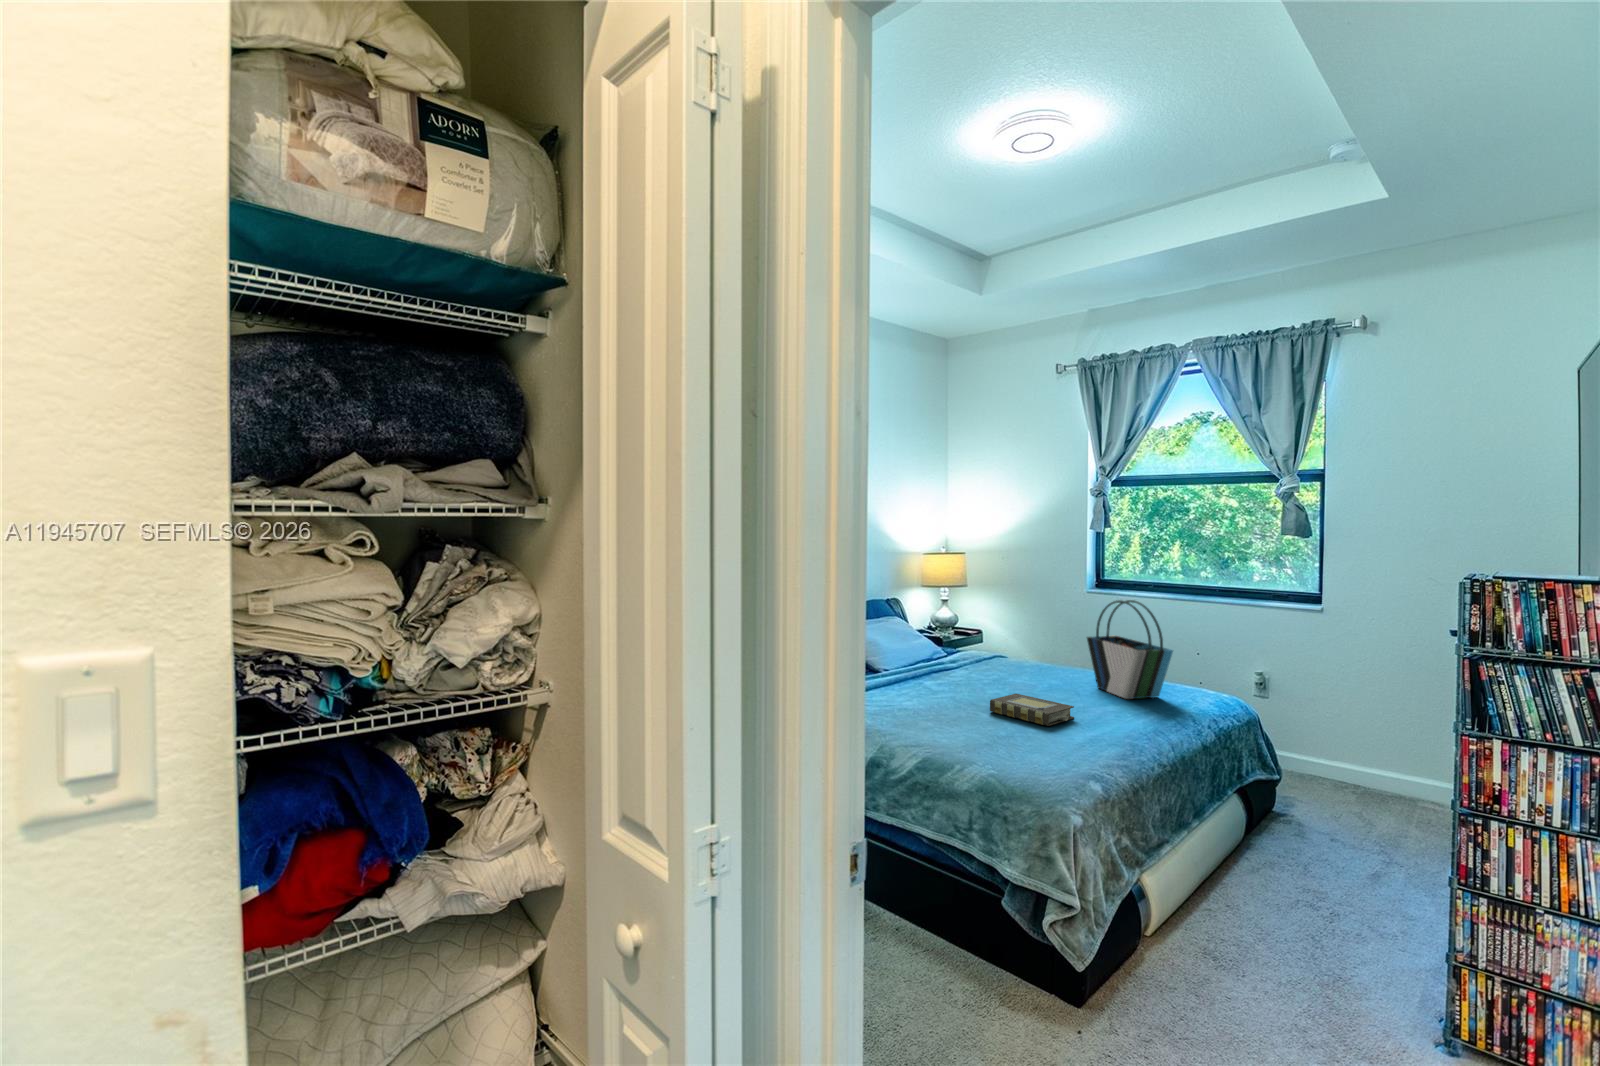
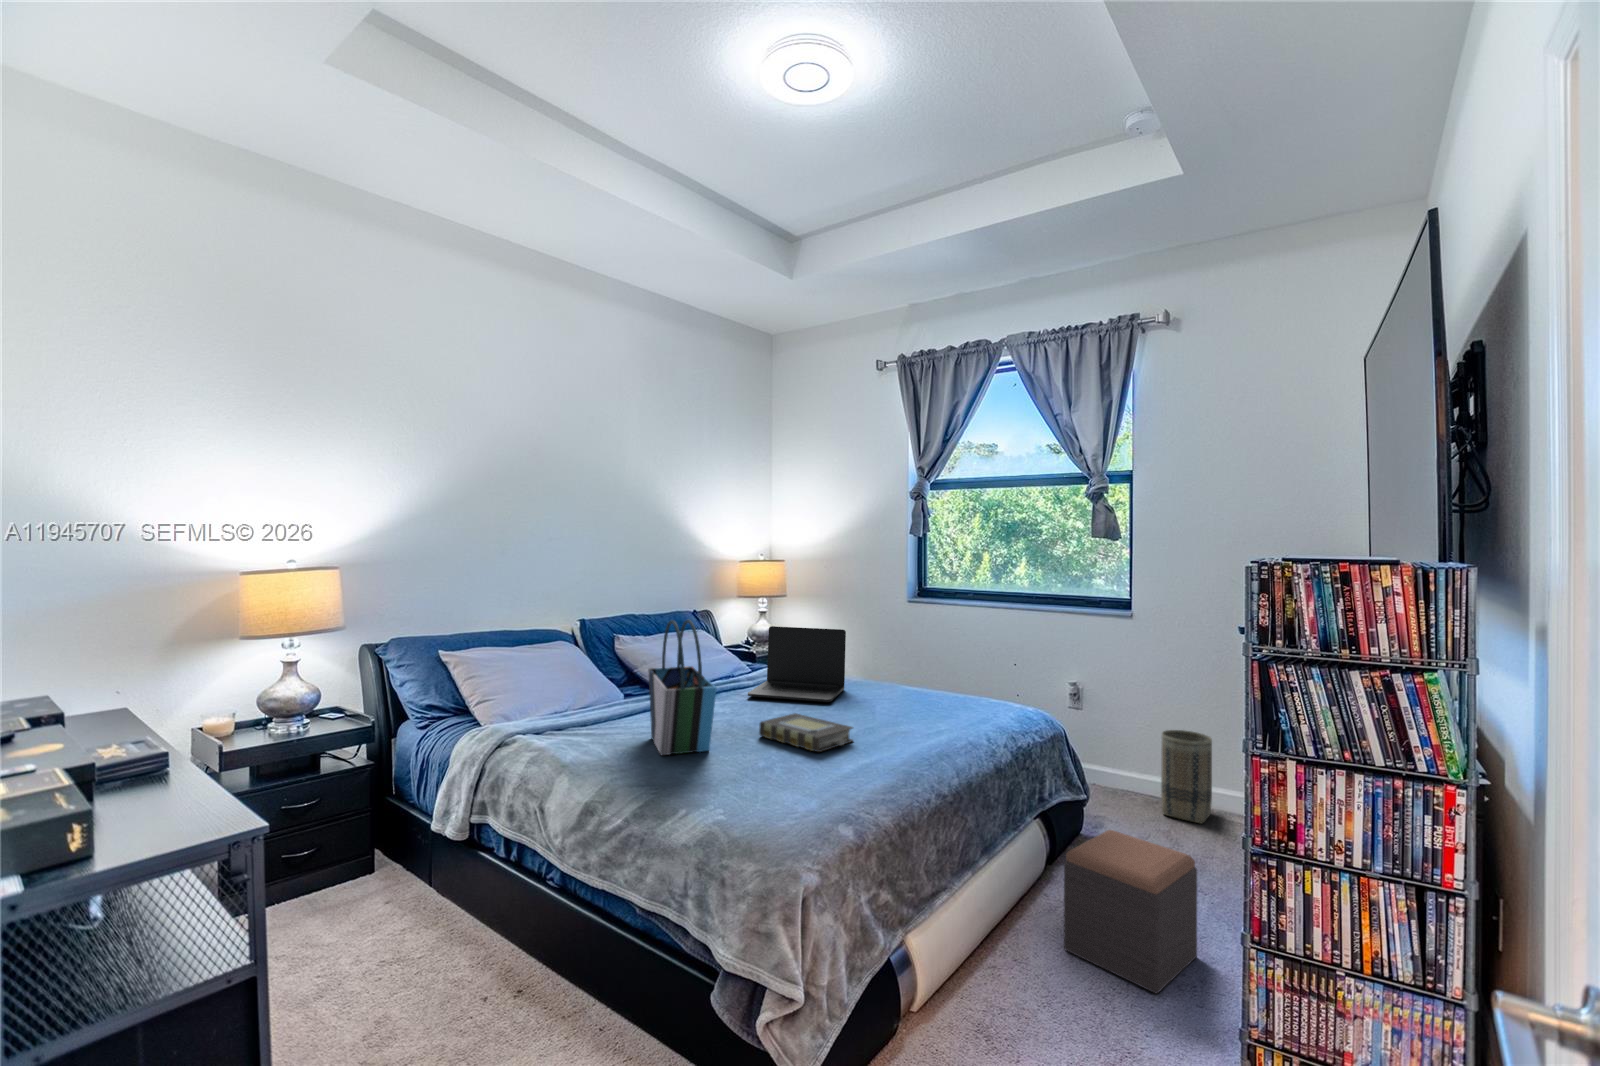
tote bag: present [1087,600,1173,699] -> present [649,620,716,755]
laptop: none [961,617,1046,685] -> present [748,626,846,702]
basket: none [1354,719,1409,808] -> present [1161,730,1212,823]
footstool: none [1271,803,1400,939] -> present [1064,830,1197,993]

